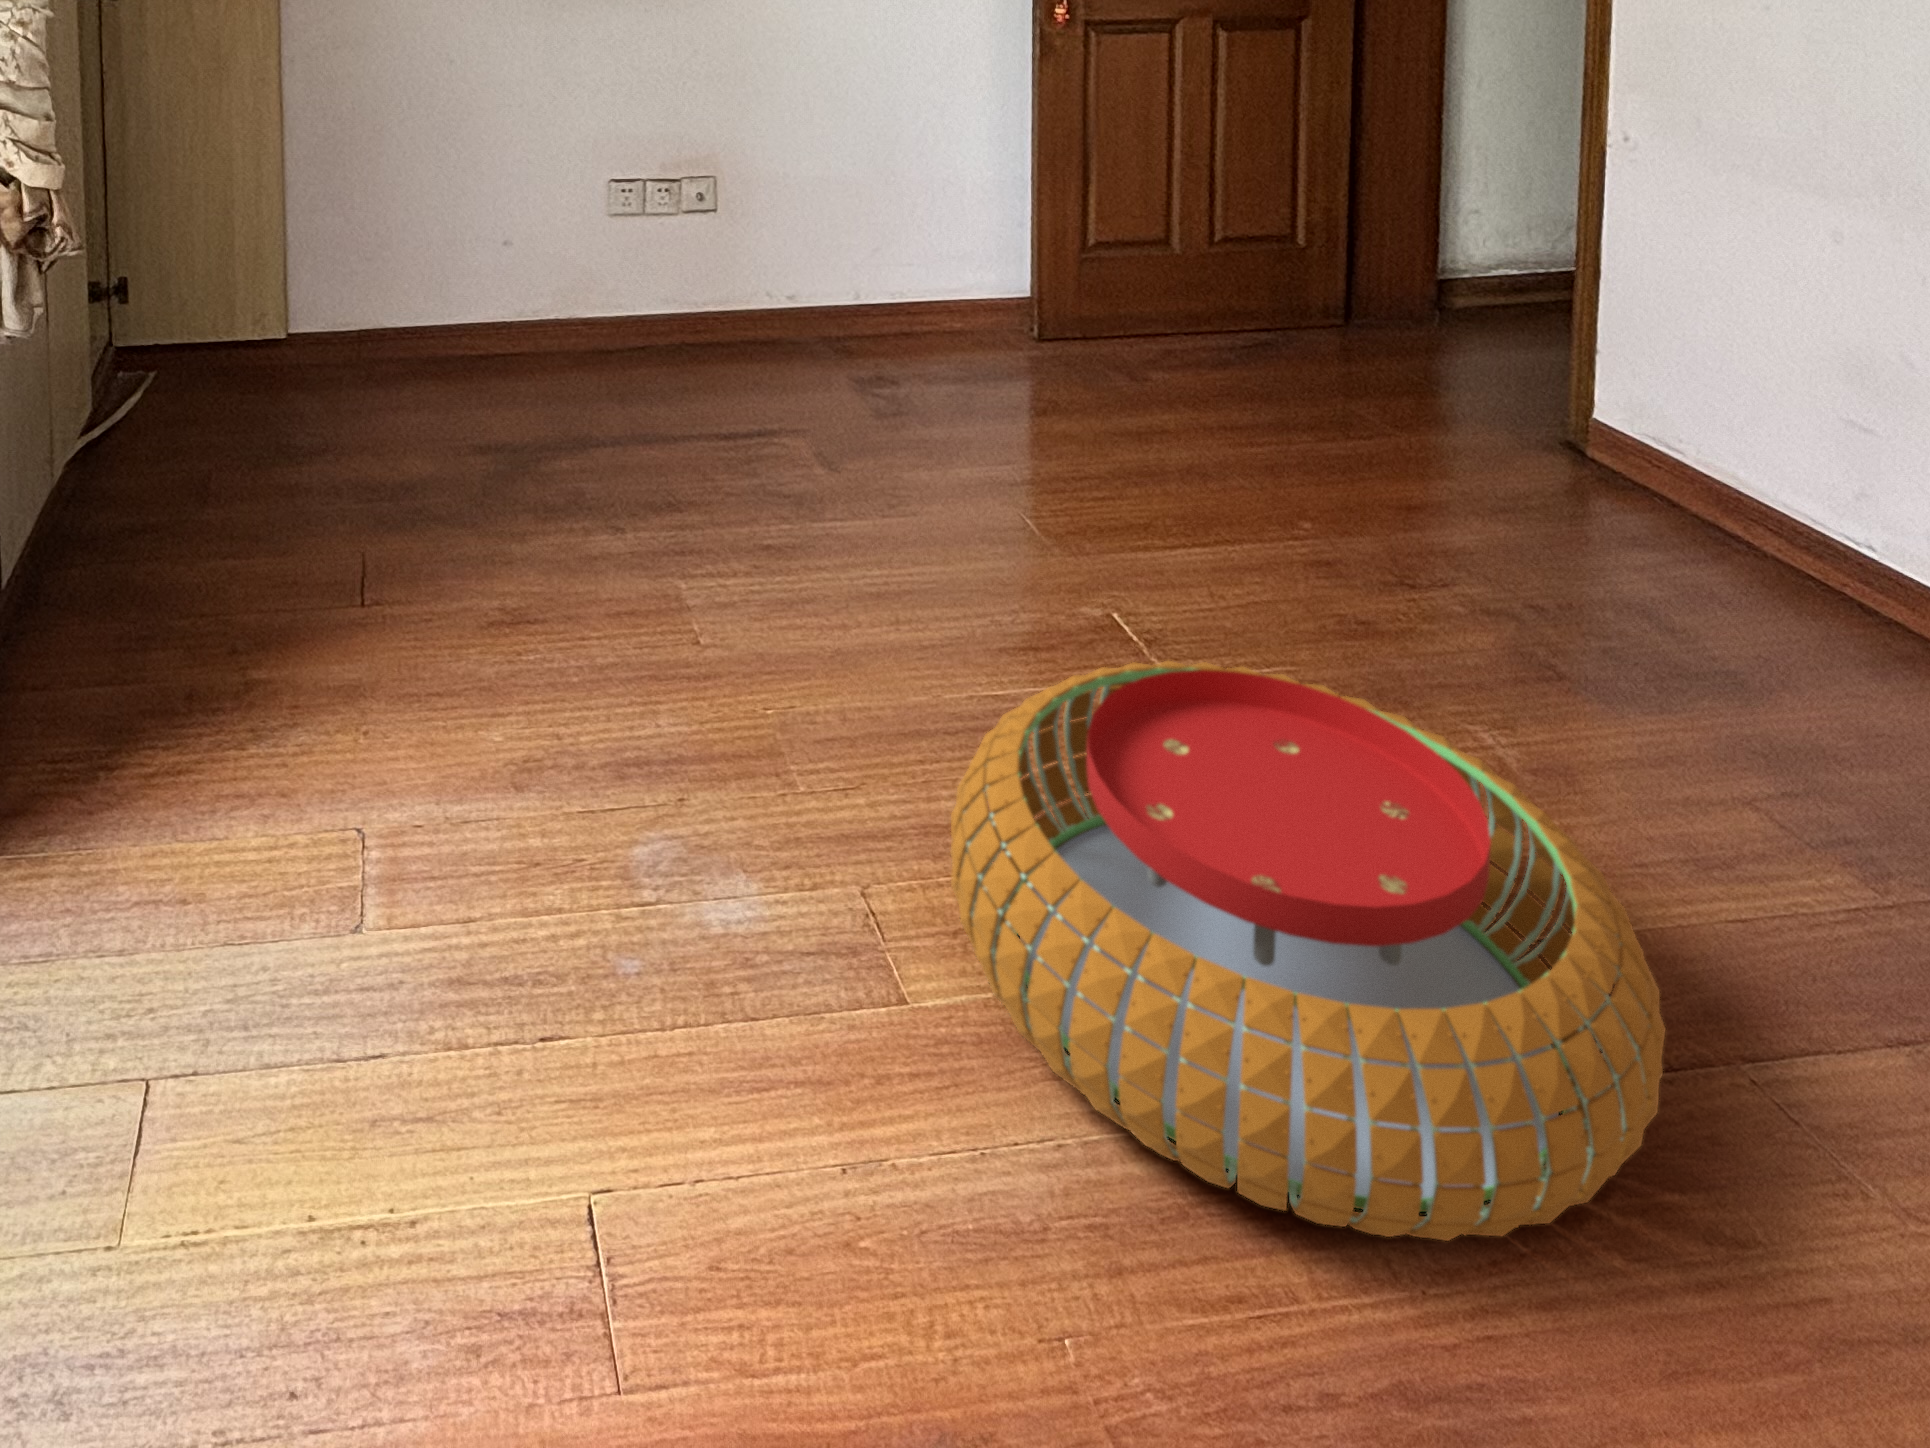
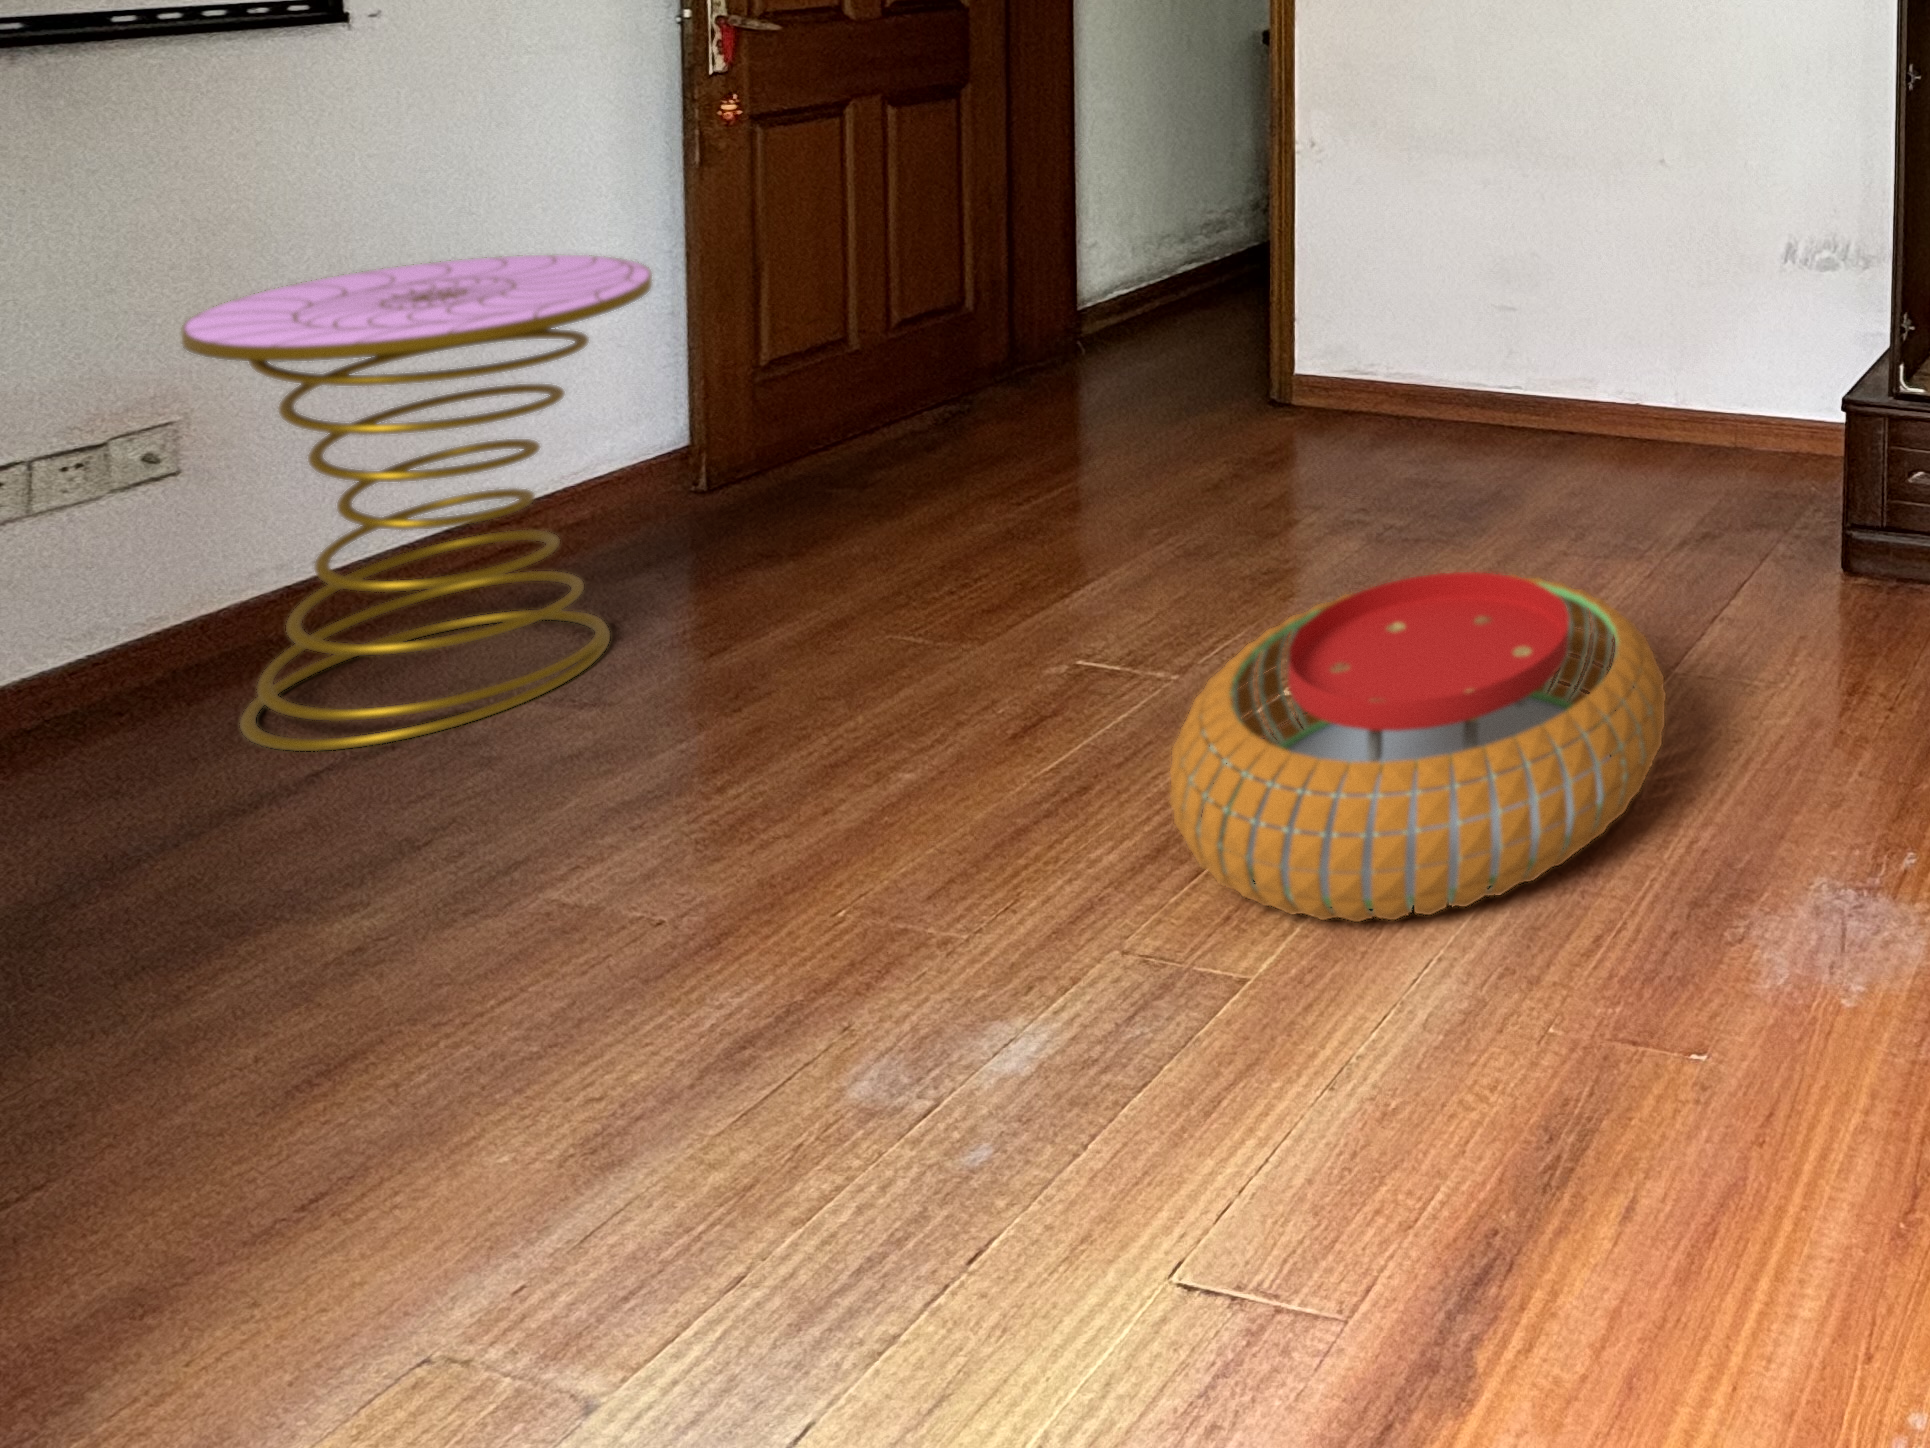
side table: none [689,91,932,429] -> present [182,255,652,751]

